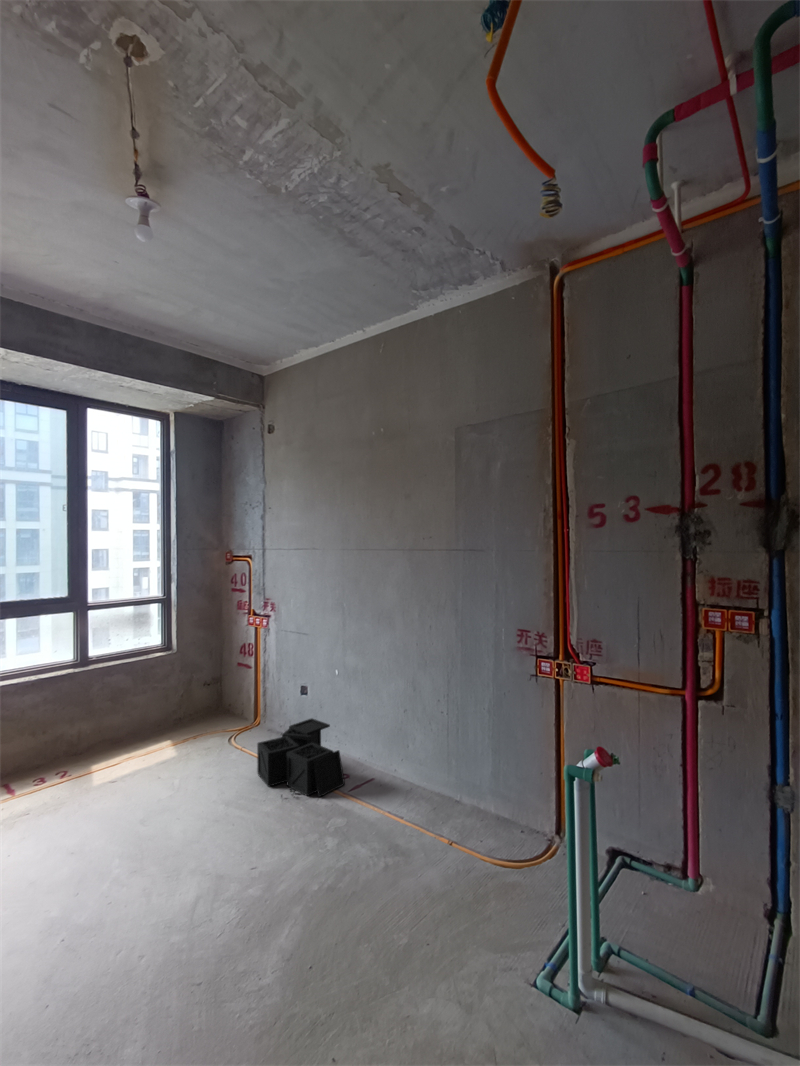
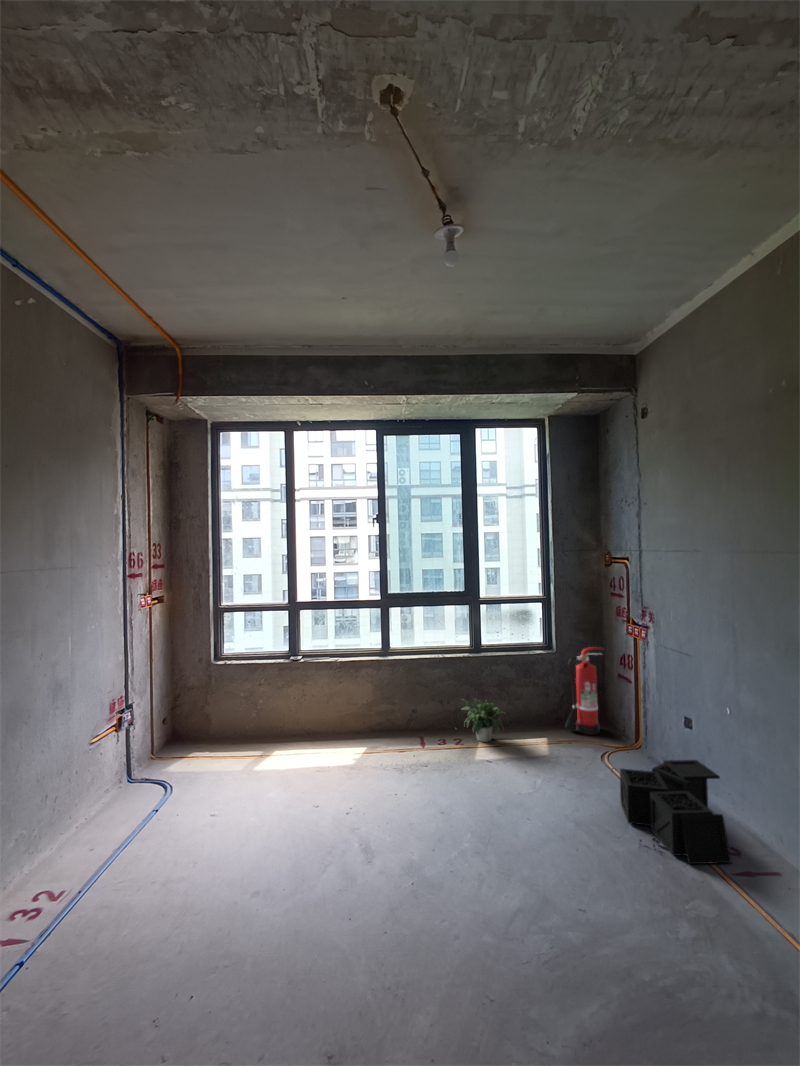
fire extinguisher: none [188,642,227,728] -> present [566,647,600,735]
potted plant: none [54,719,126,768] -> present [462,699,505,742]

